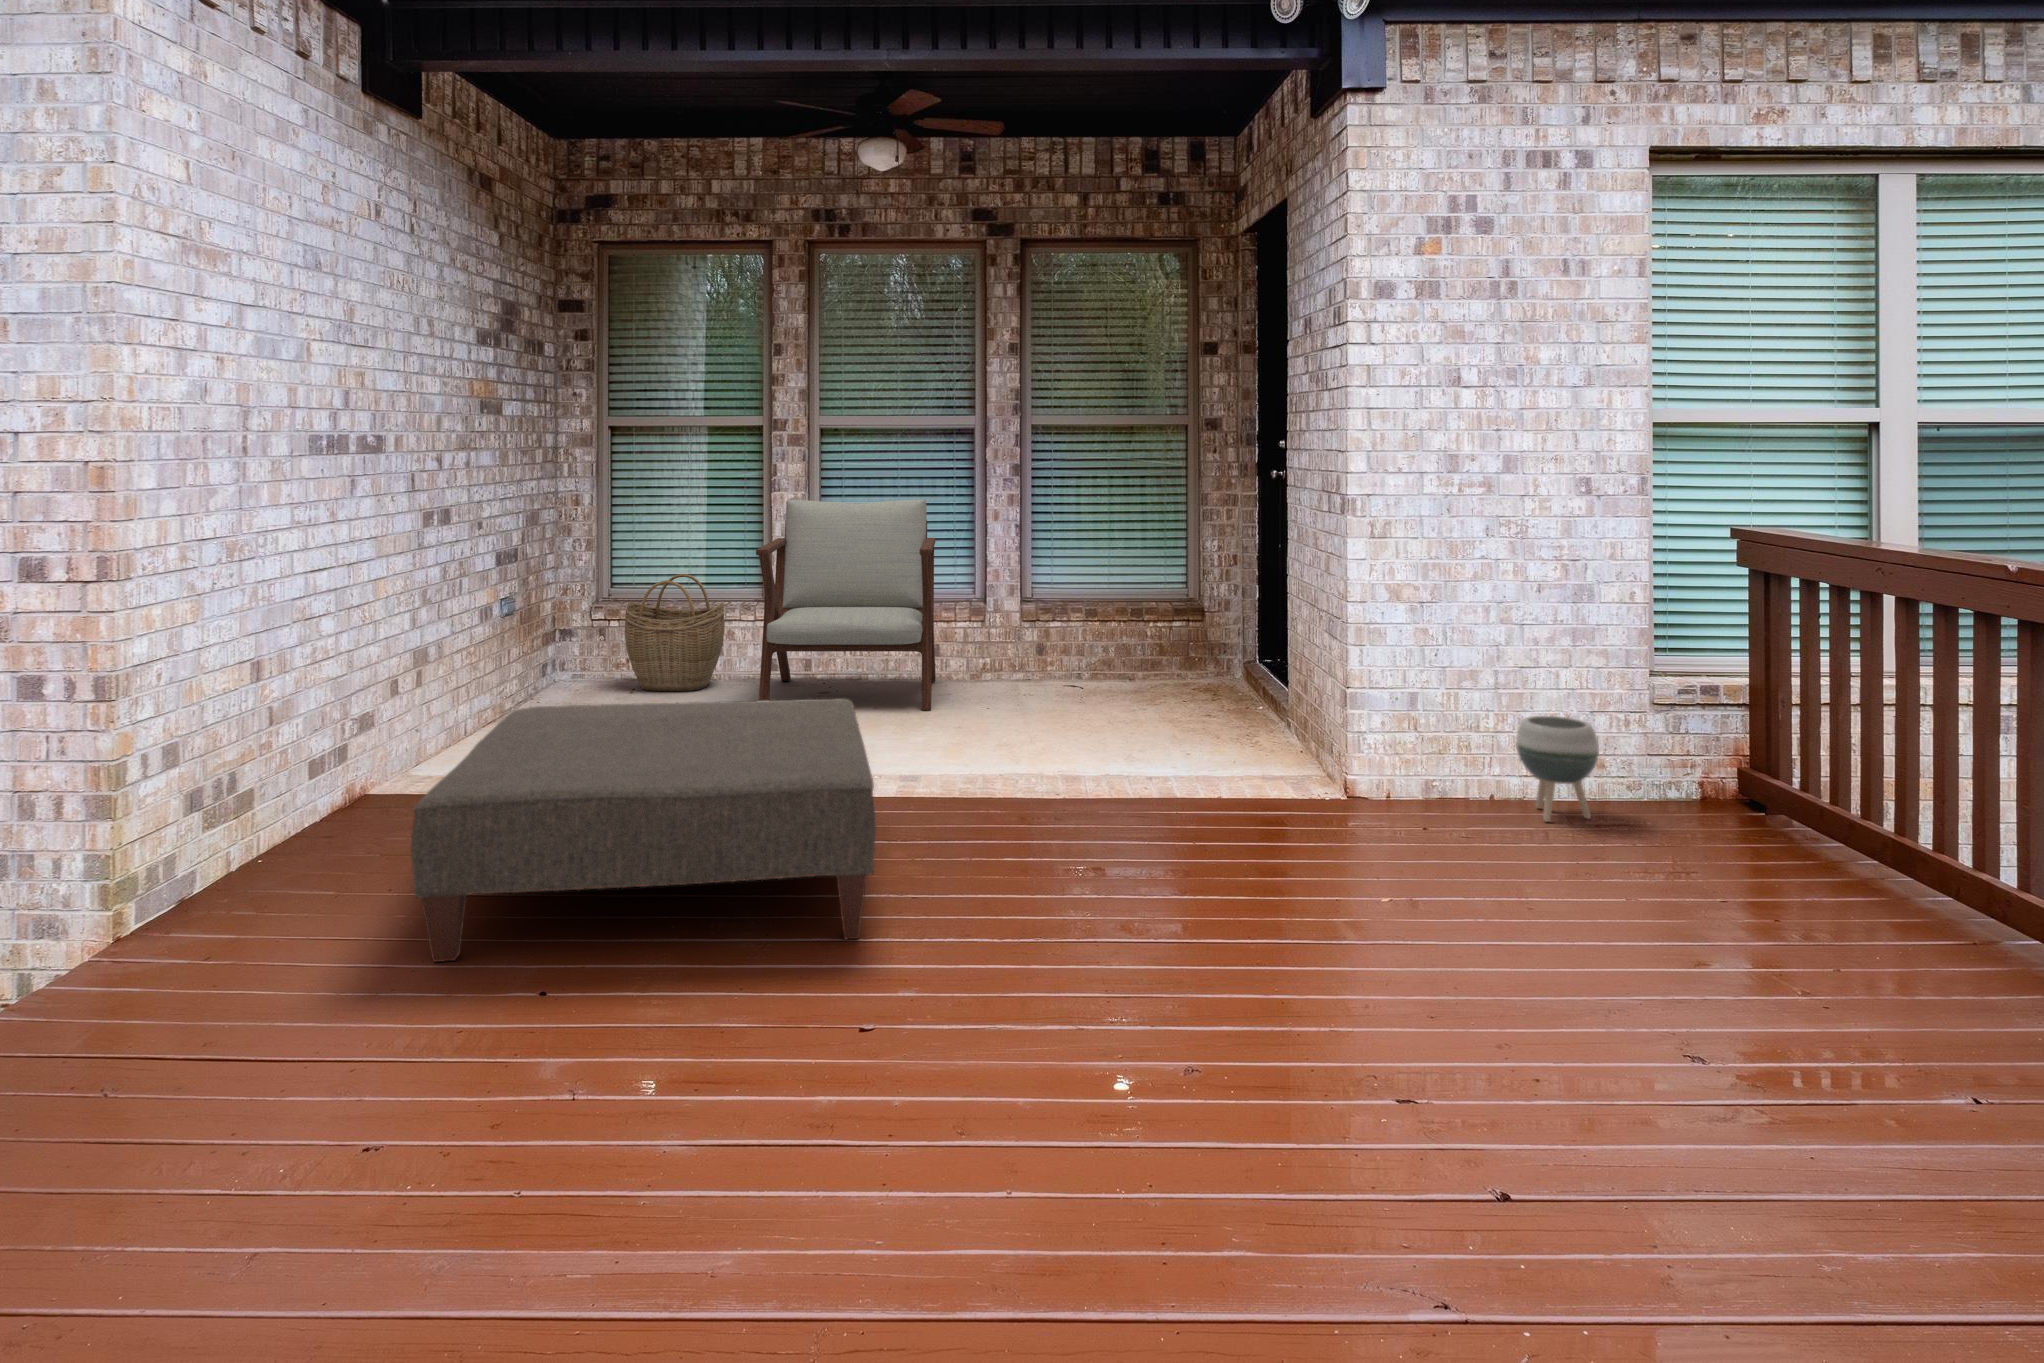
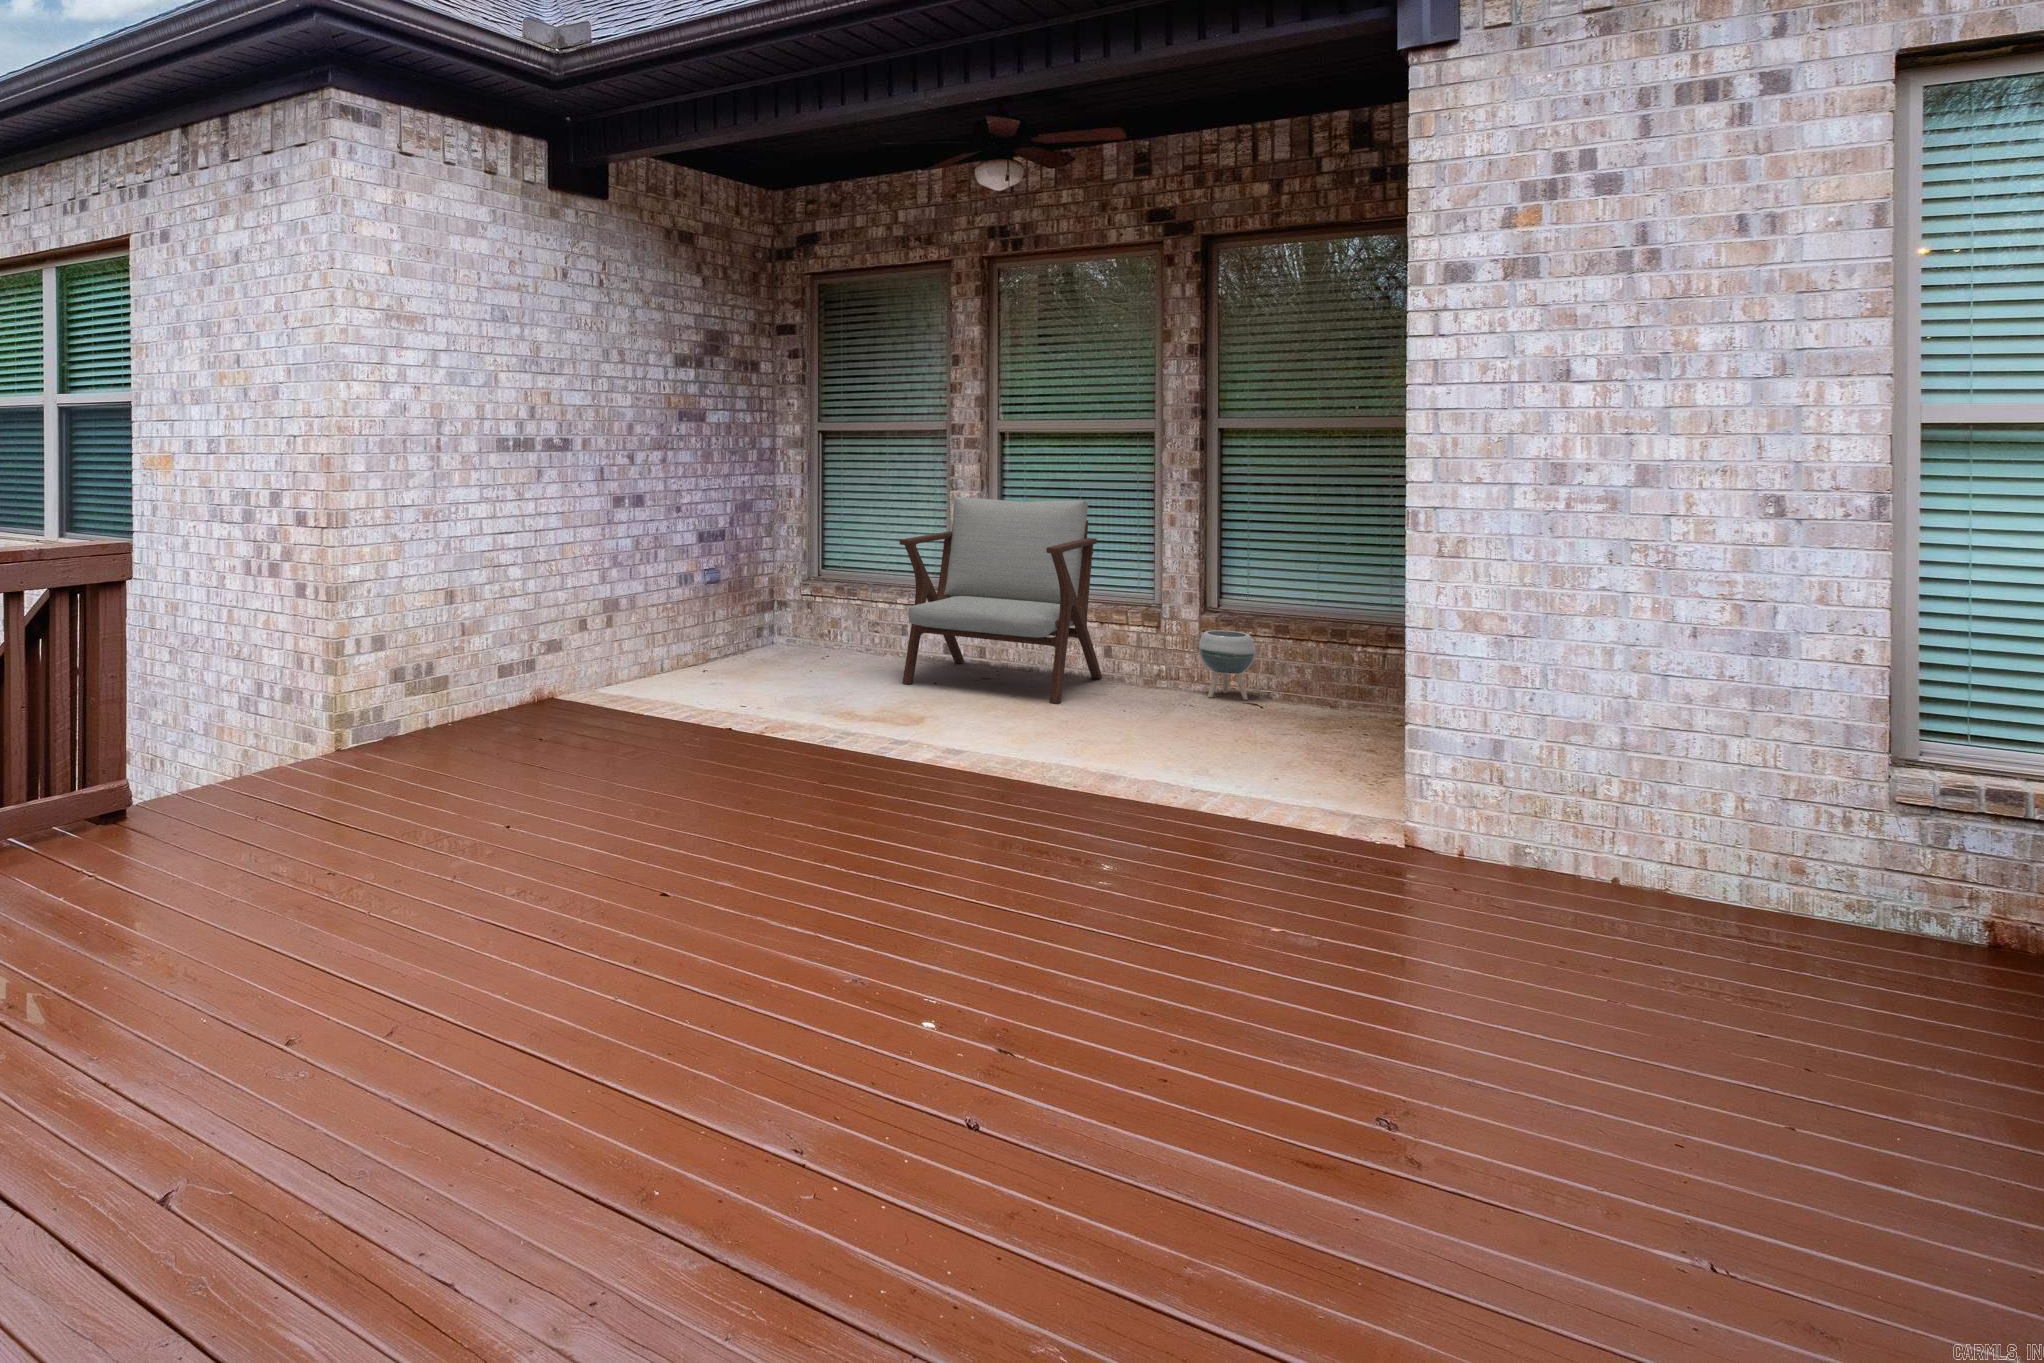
woven basket: present [625,574,725,691] -> none [817,559,903,661]
ottoman: present [411,699,876,962] -> none [458,649,870,863]
planter: present [1516,716,1599,822] -> present [1199,630,1255,700]

